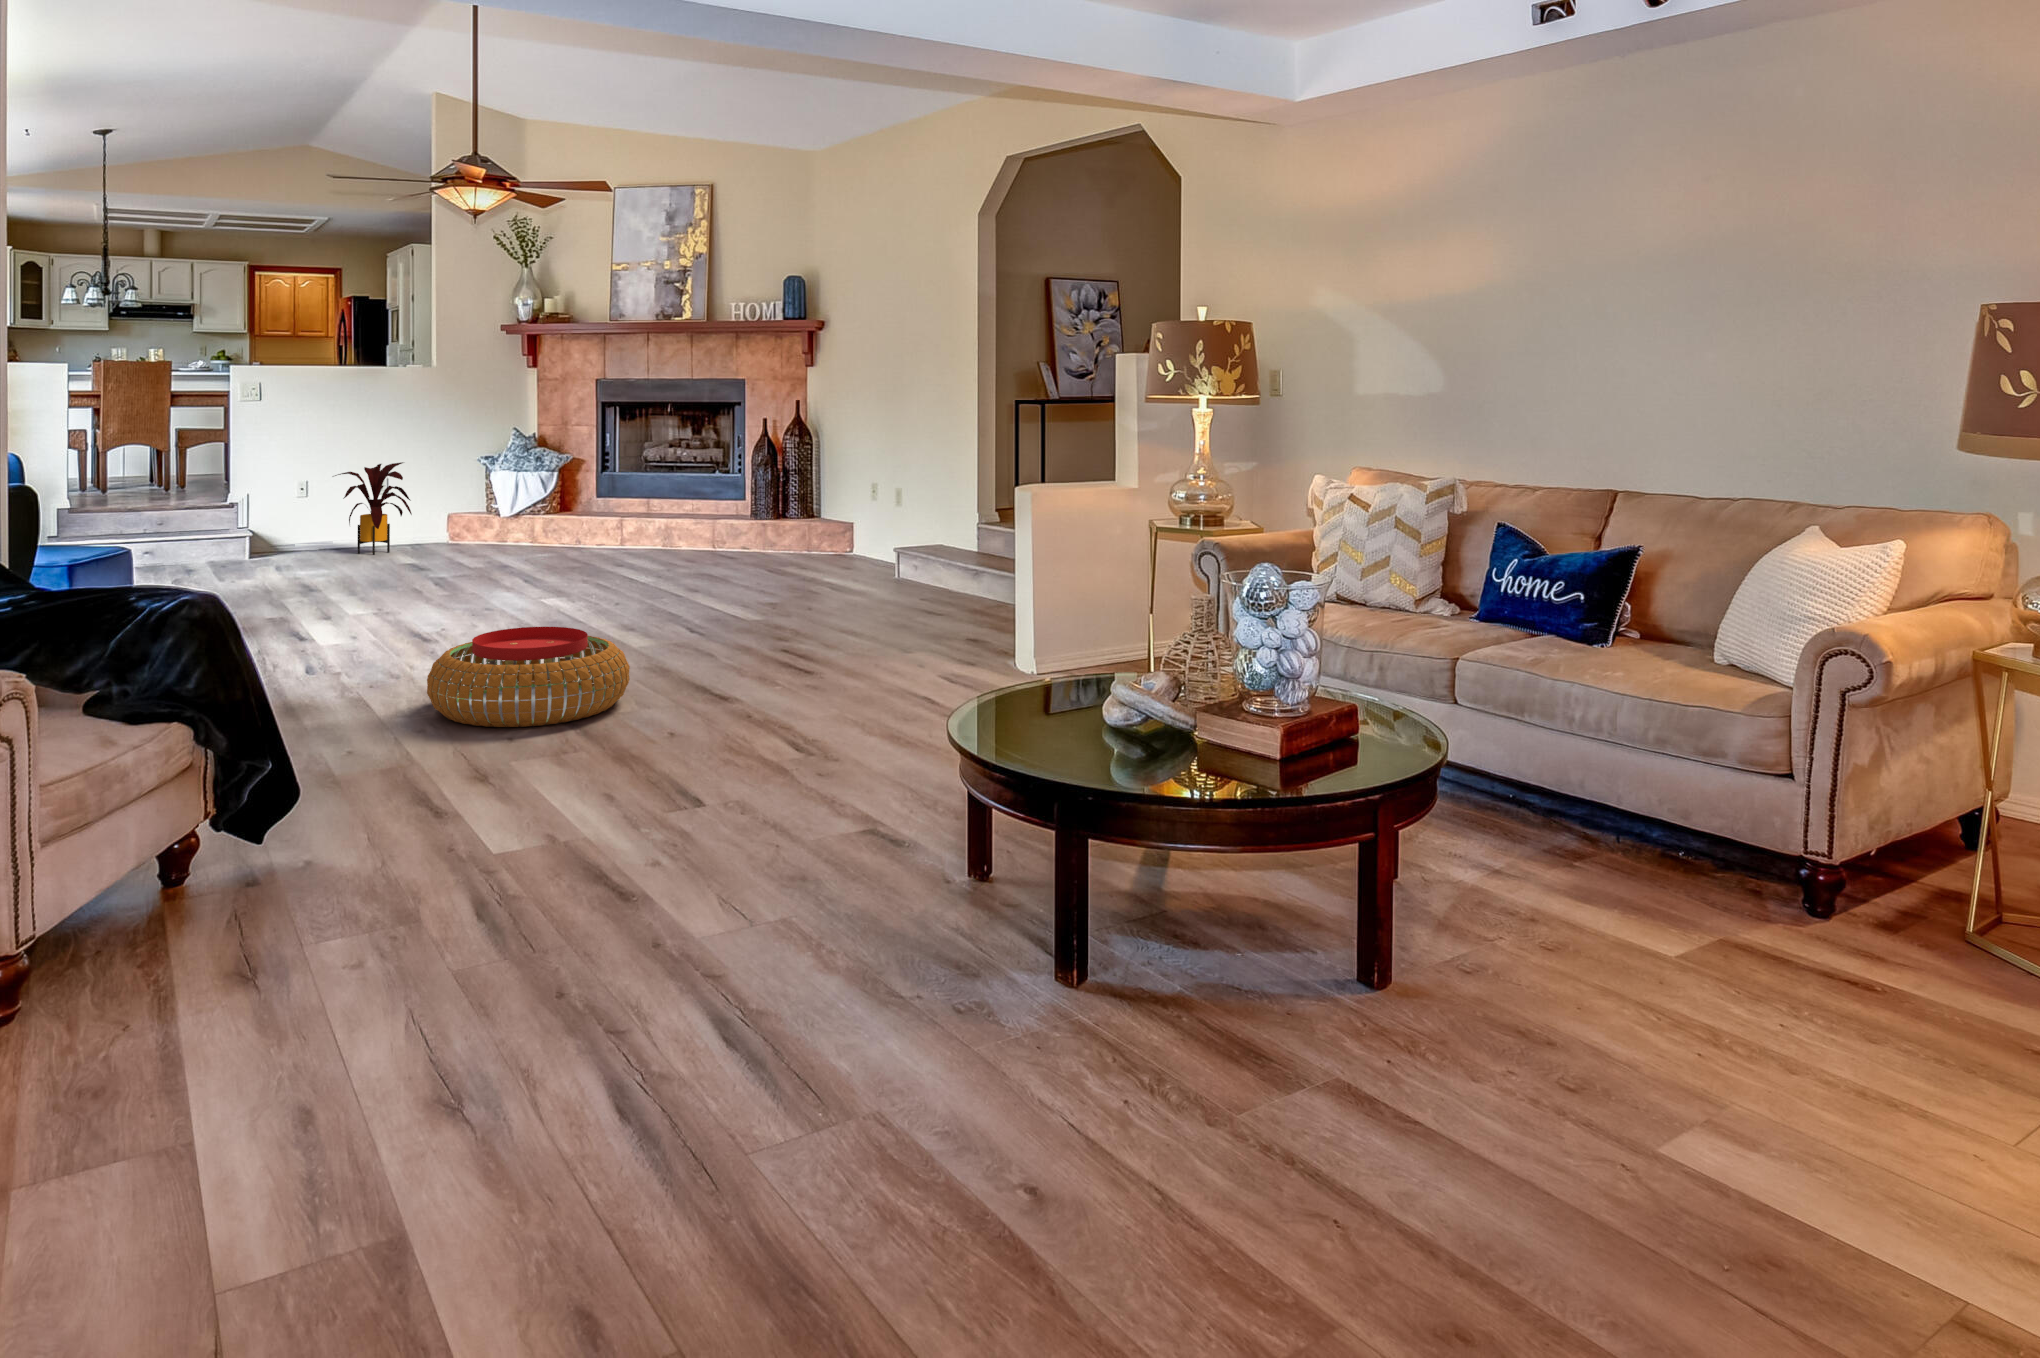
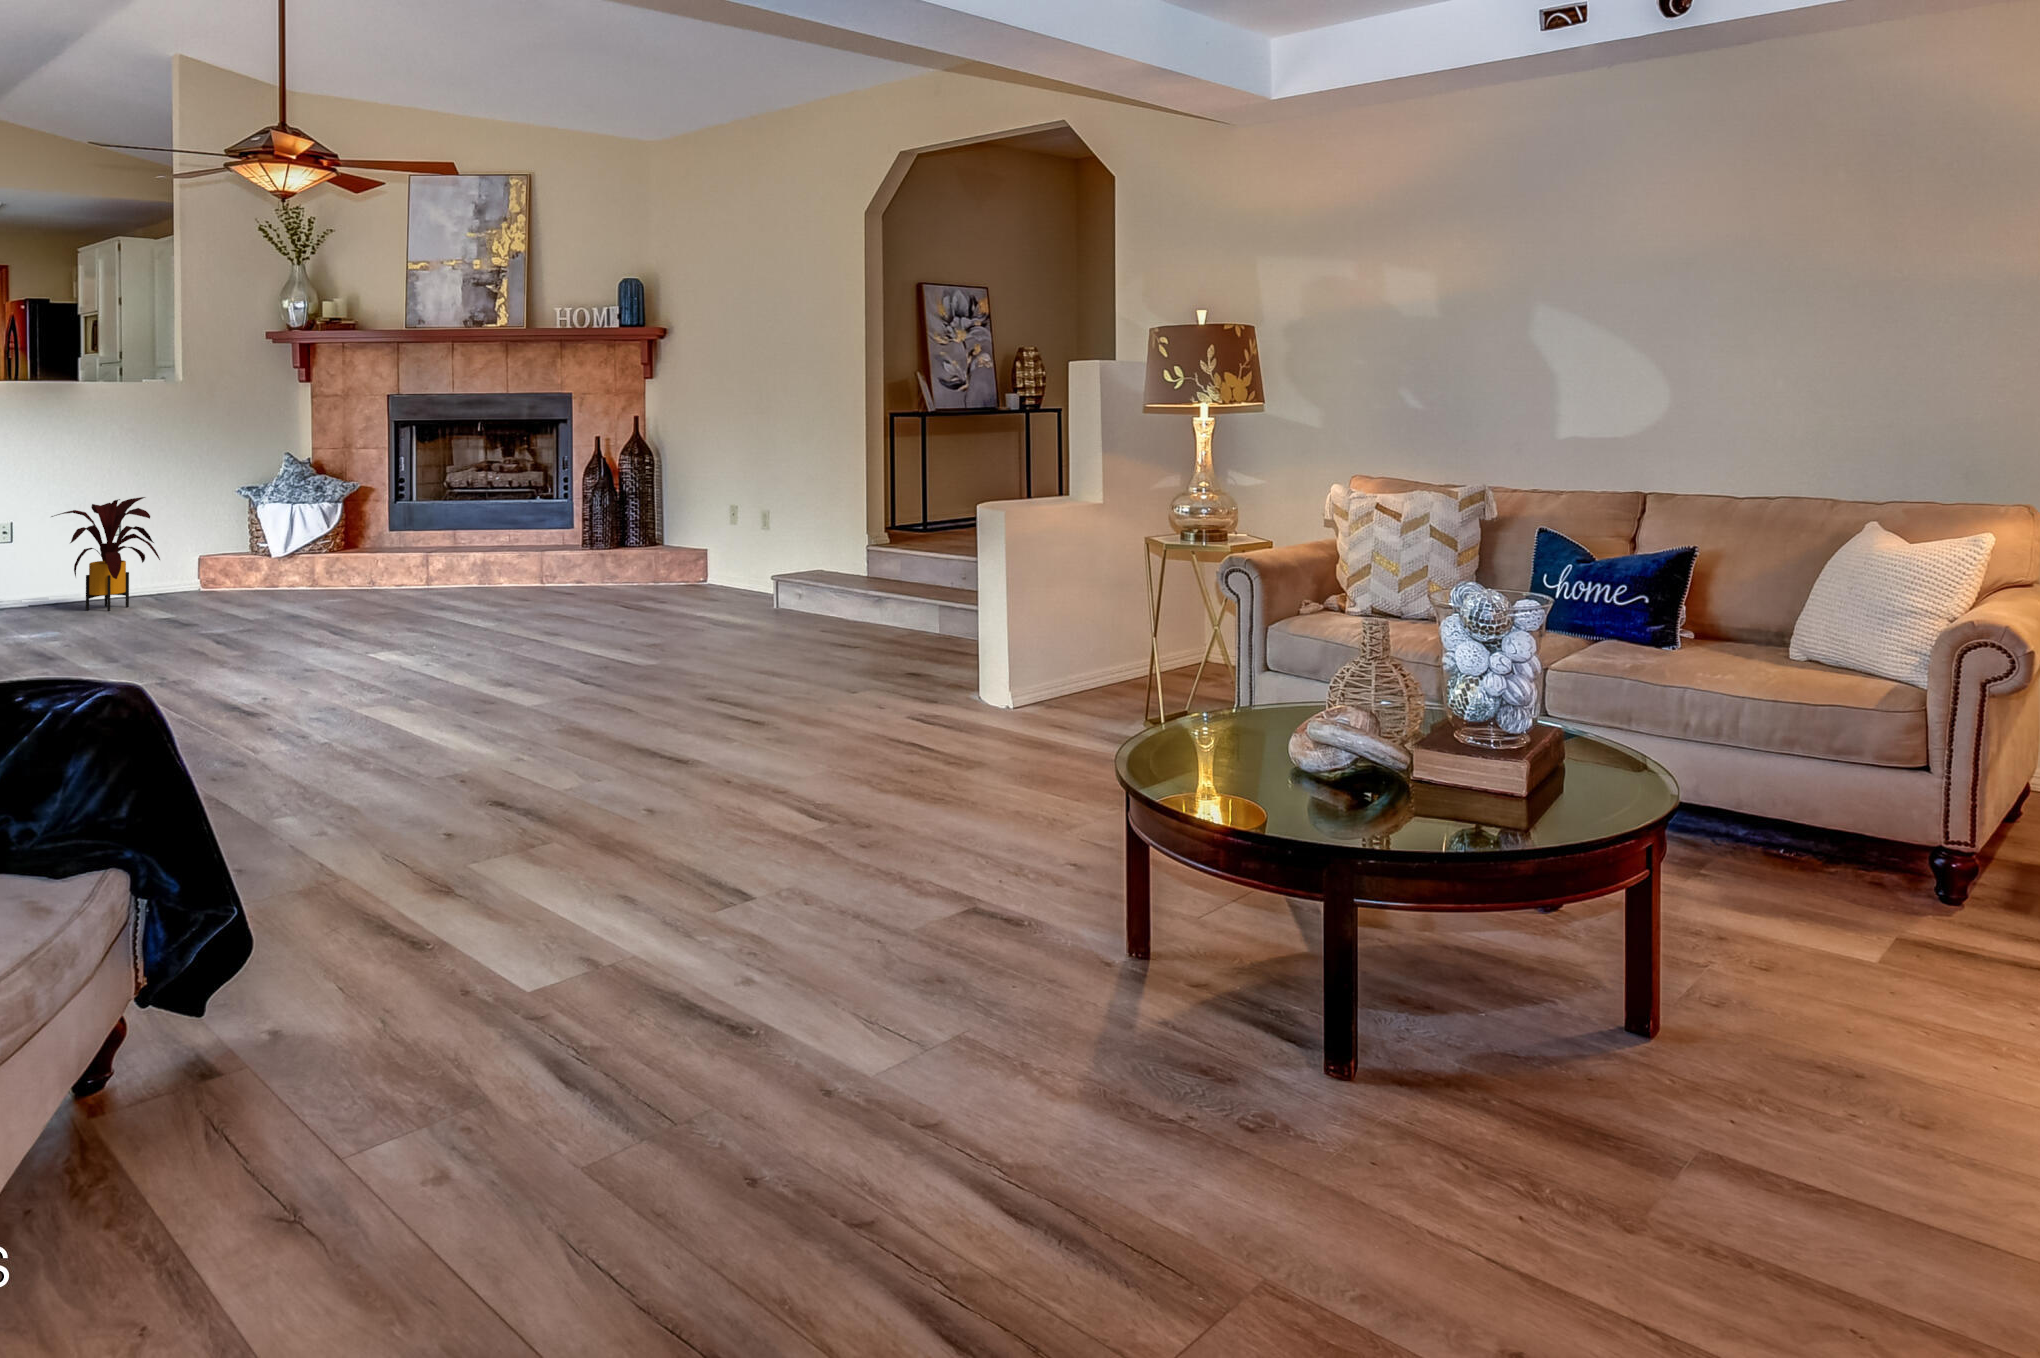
pouf: present [427,627,630,727] -> none [312,692,570,823]

